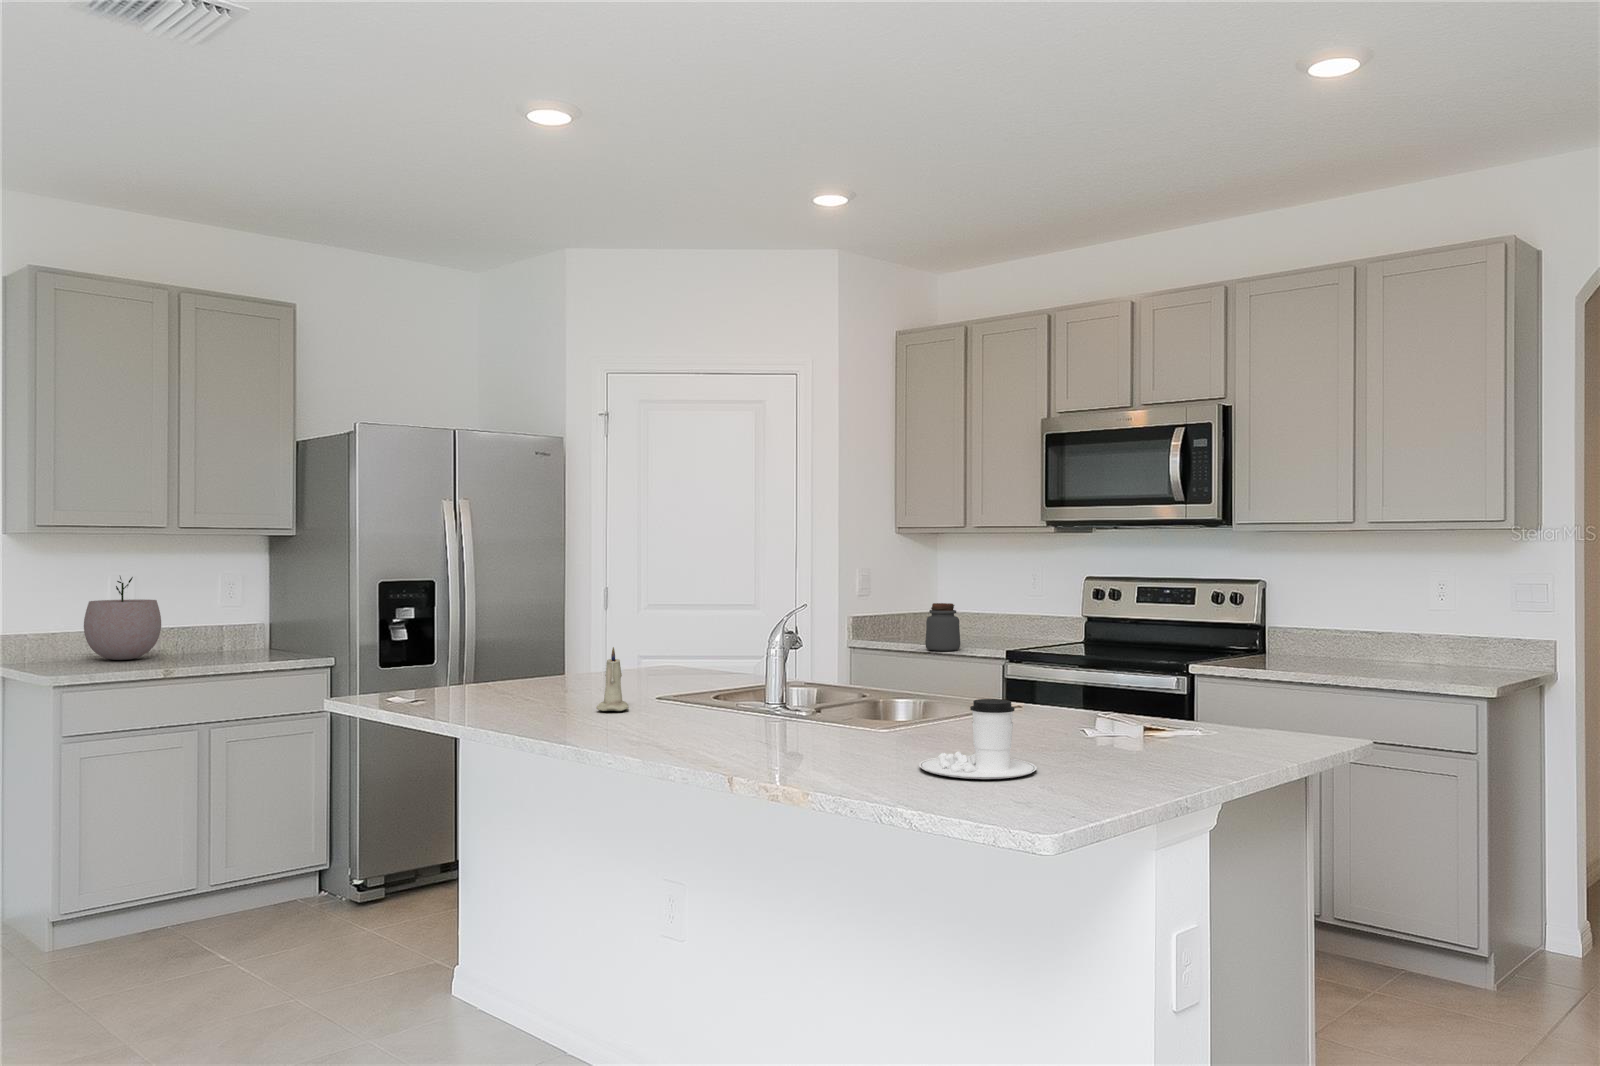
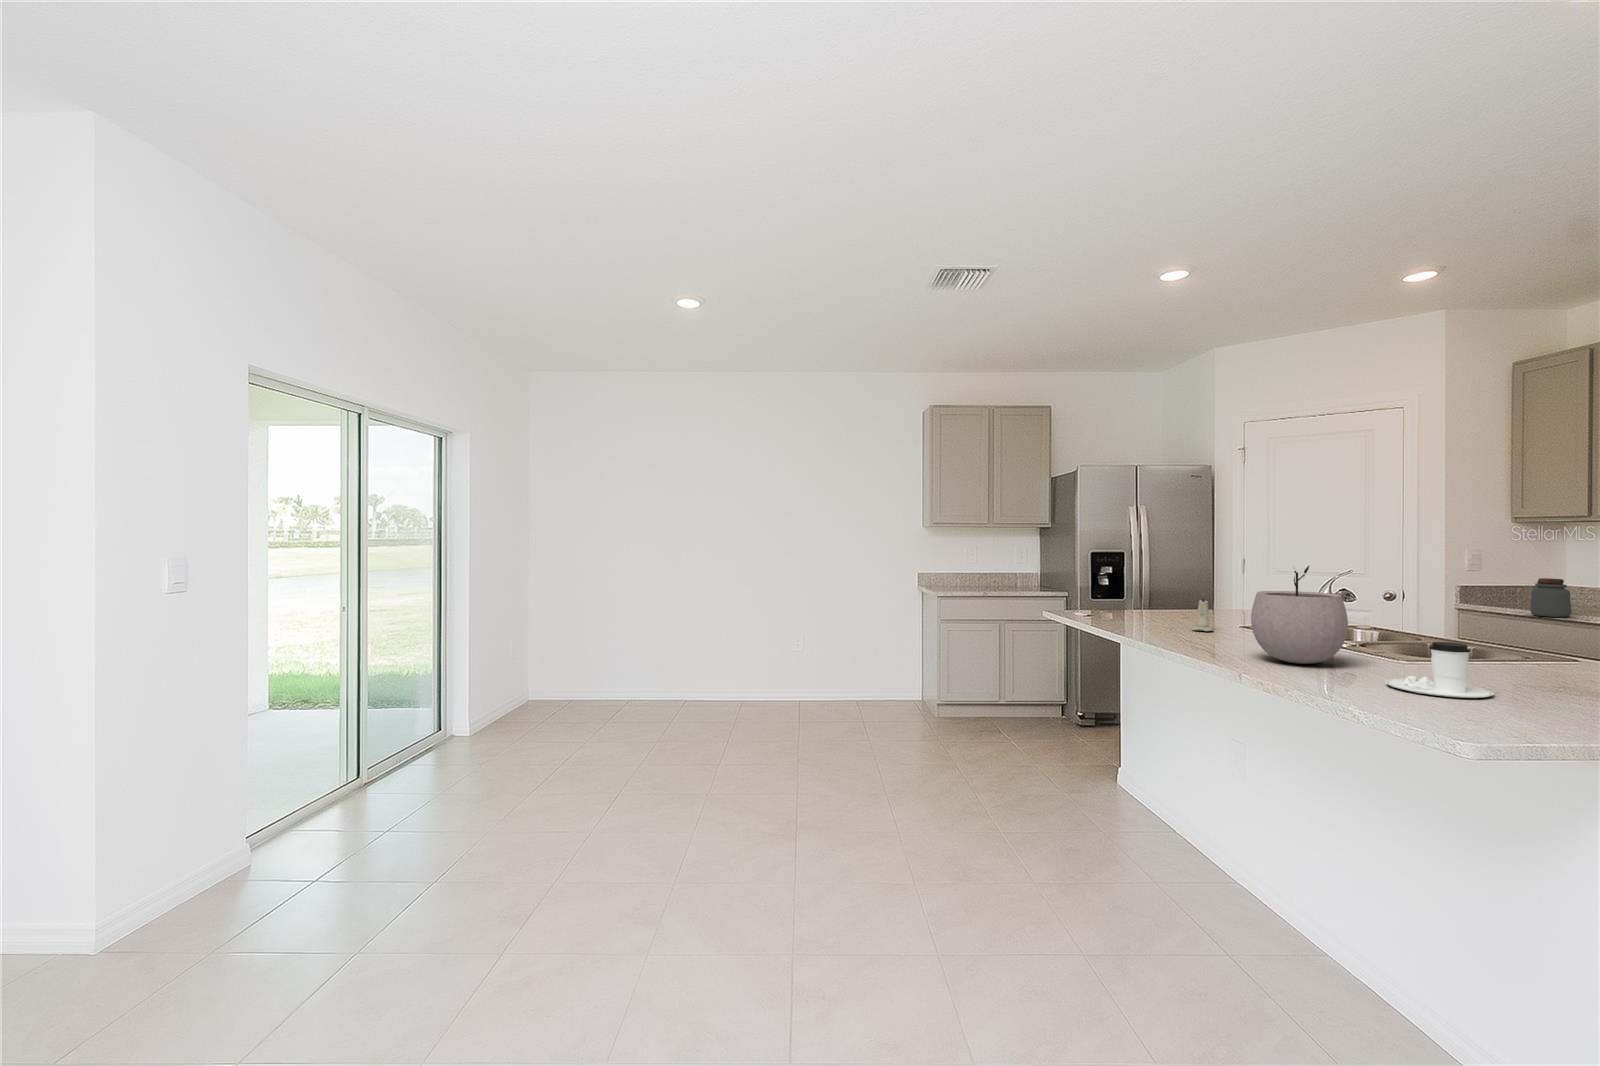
plant pot: present [84,577,161,660] -> present [1251,566,1348,664]

